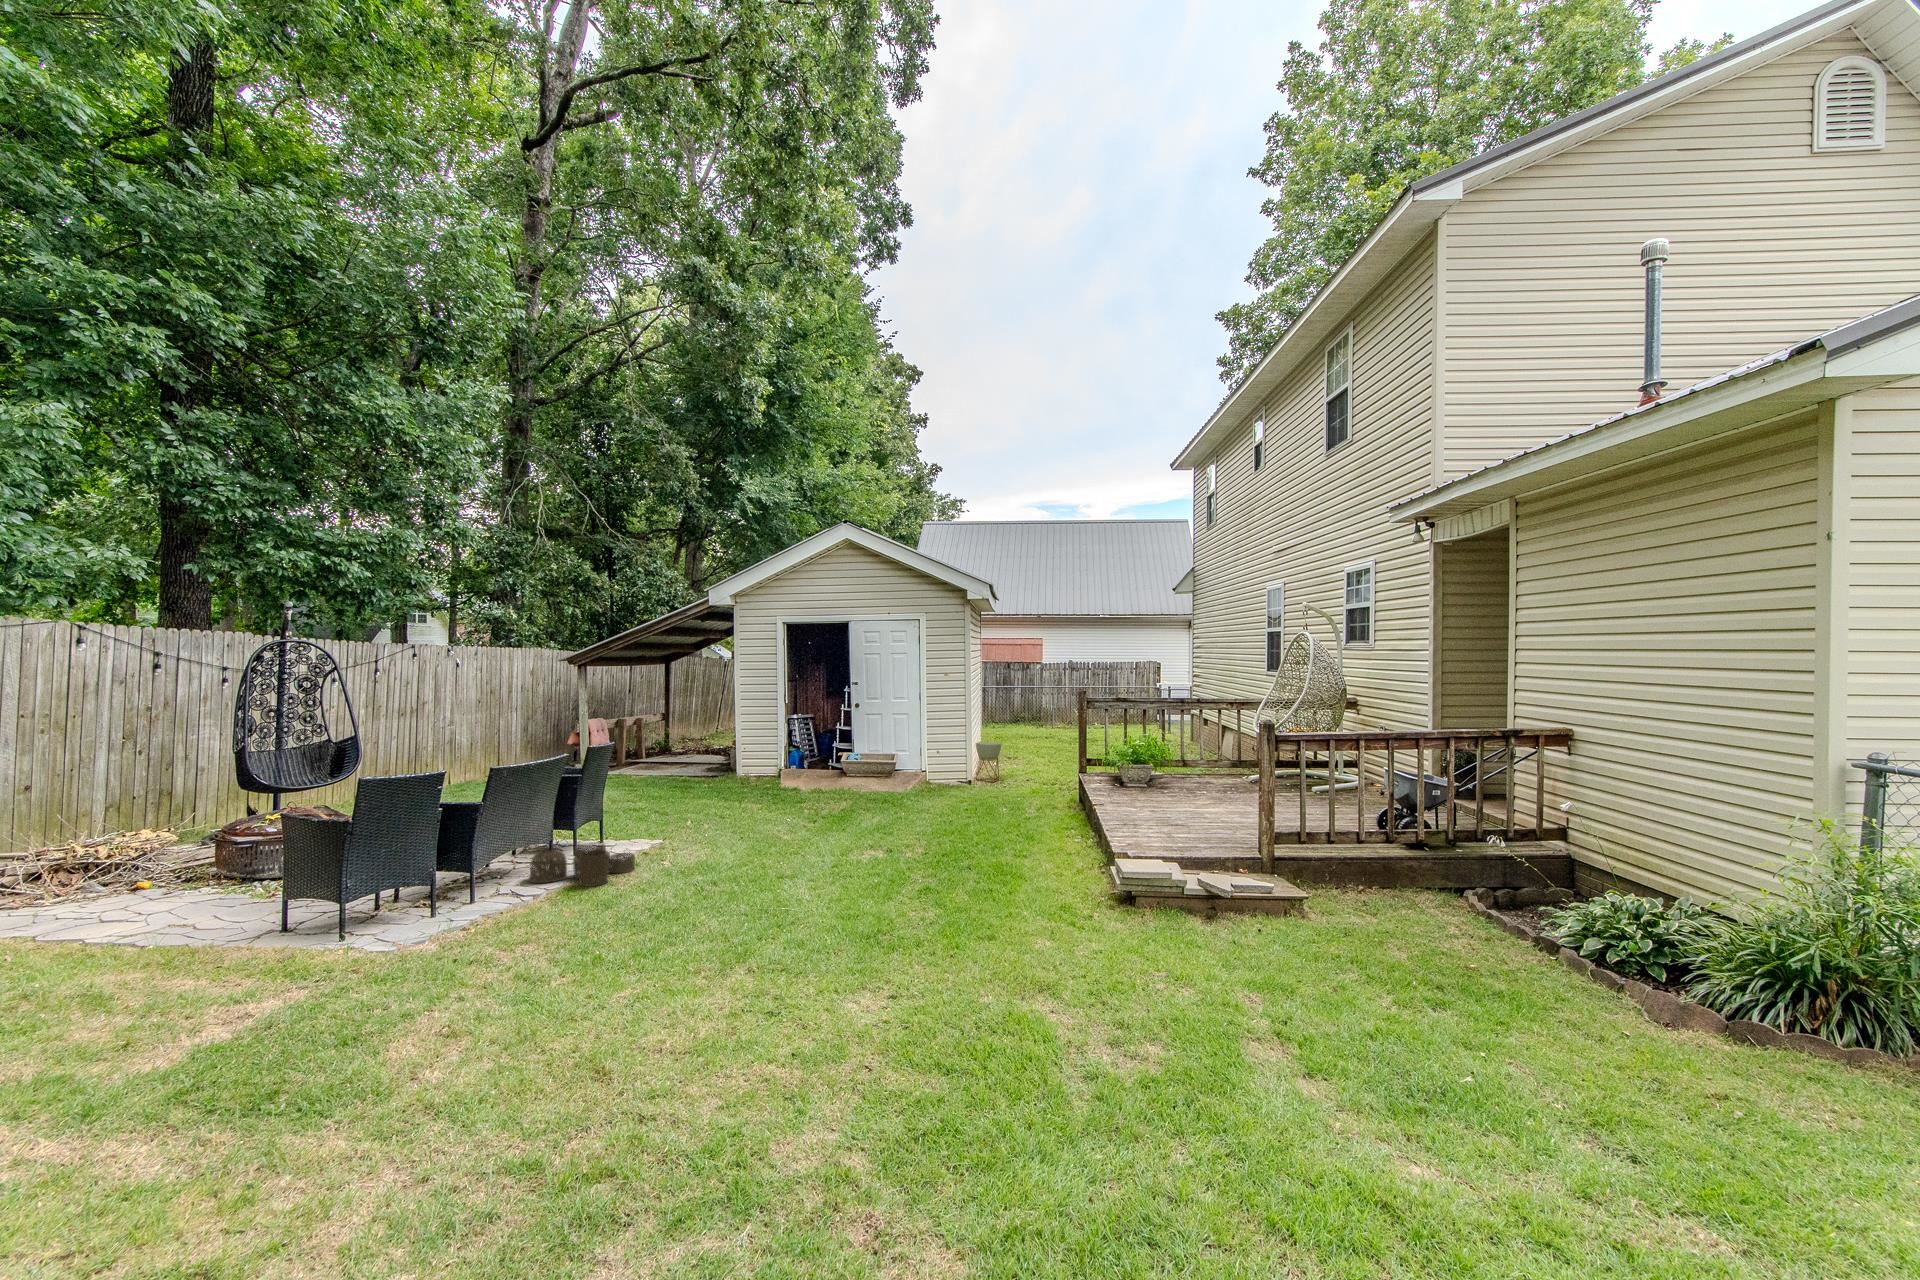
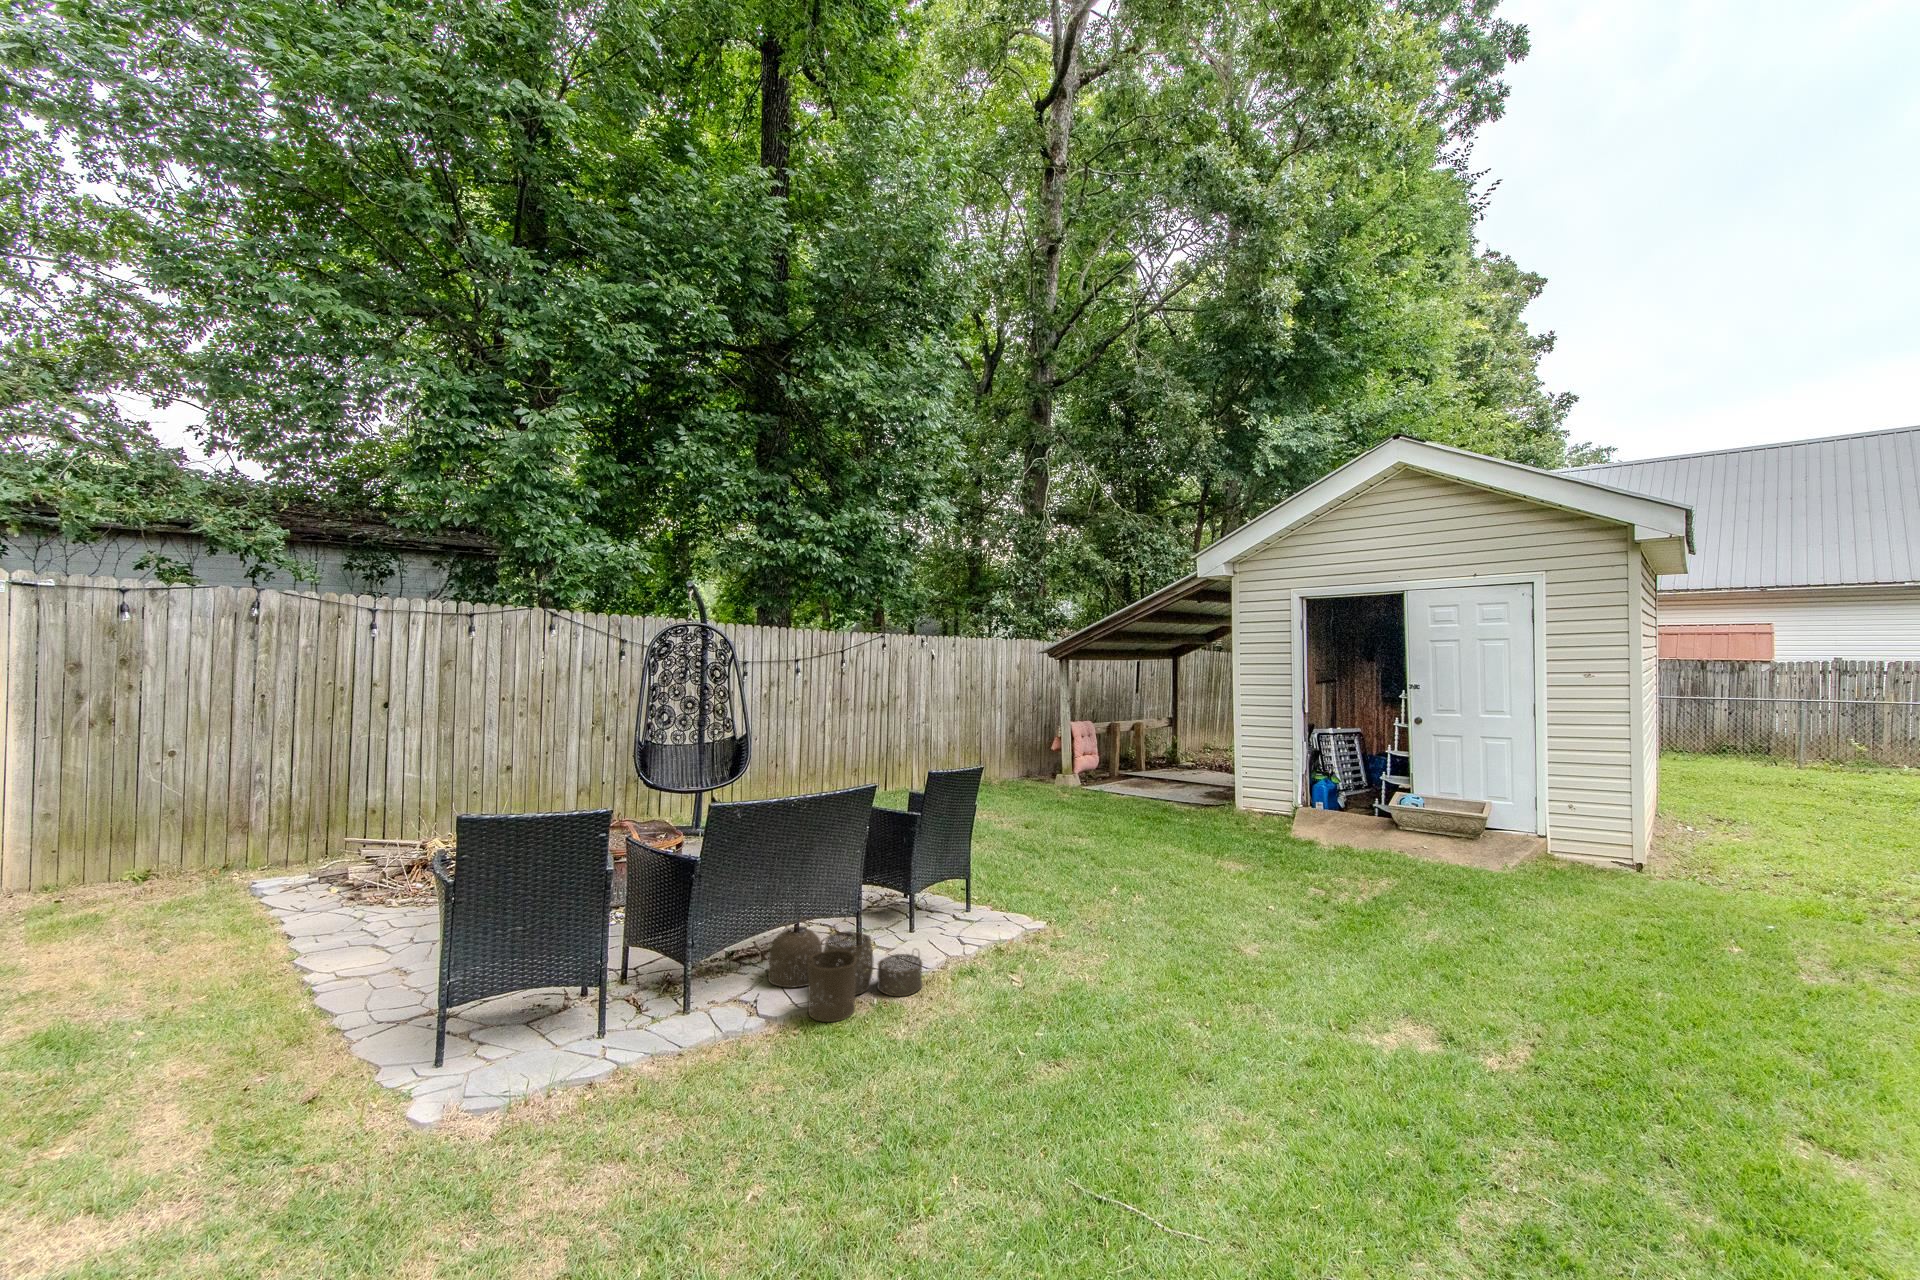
planter: present [976,742,1002,782] -> none [1703,807,1782,899]

